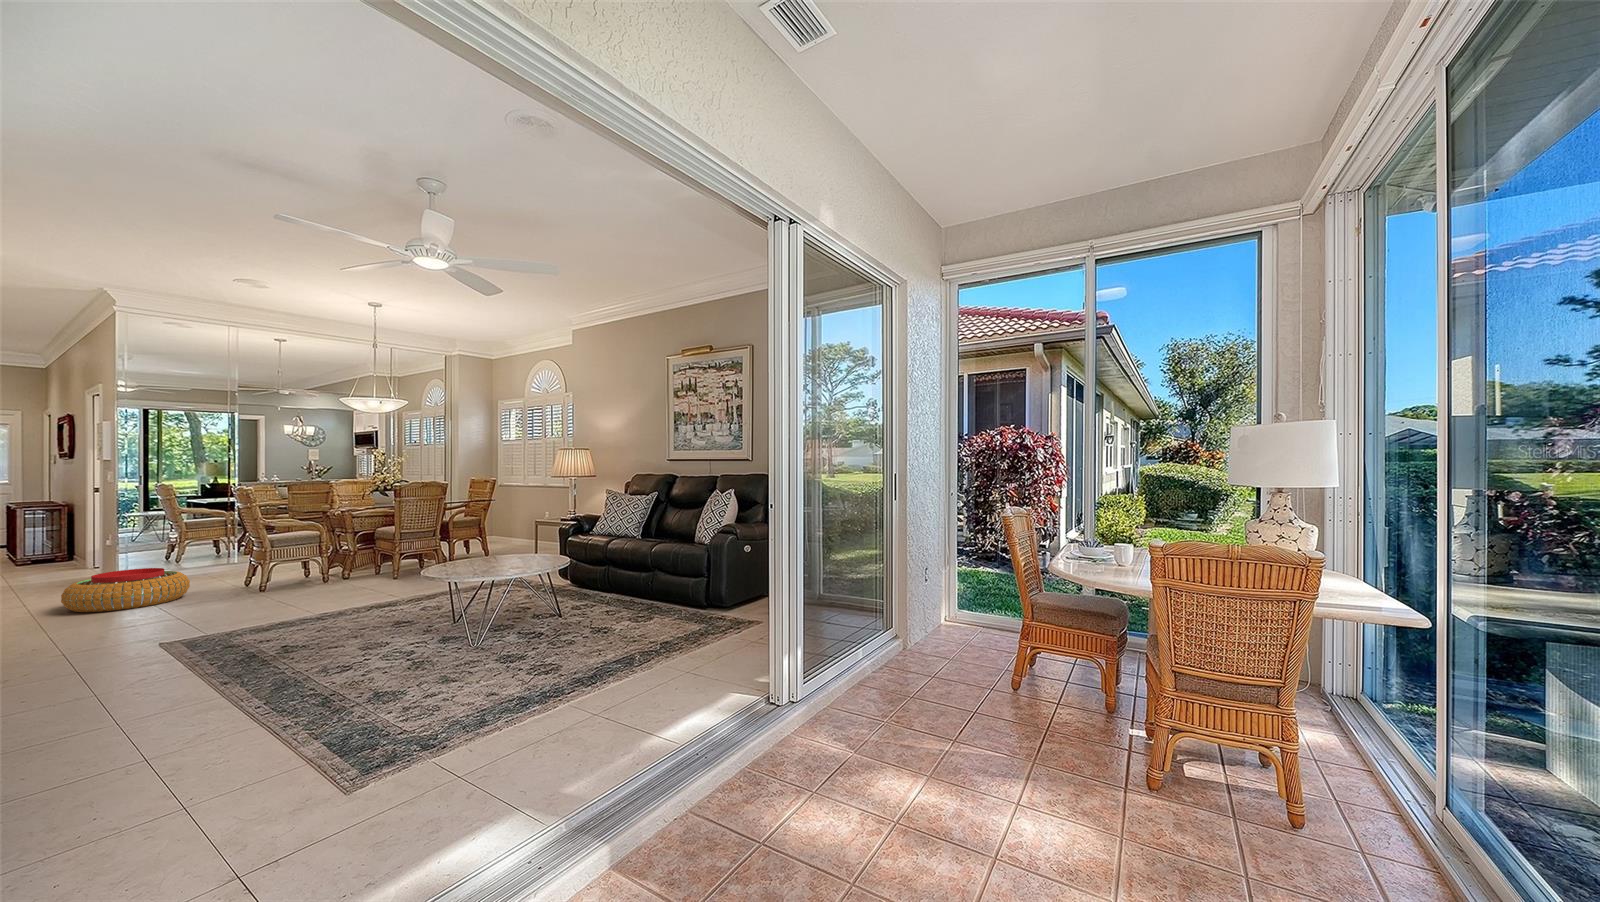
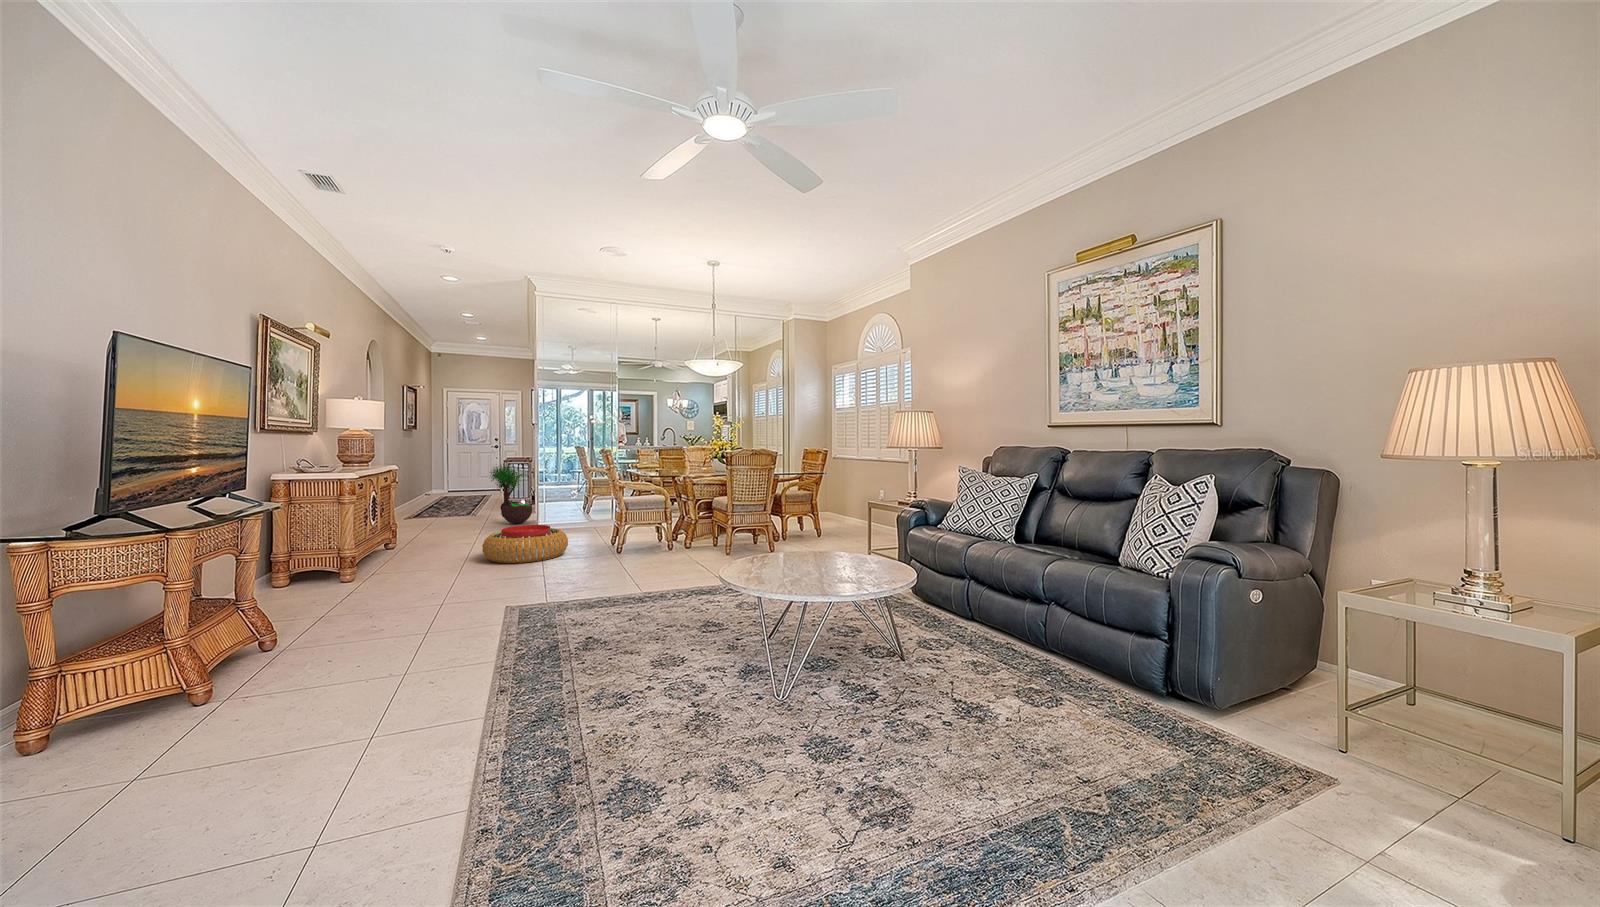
potted tree: none [22,500,97,578] -> present [491,465,532,524]

